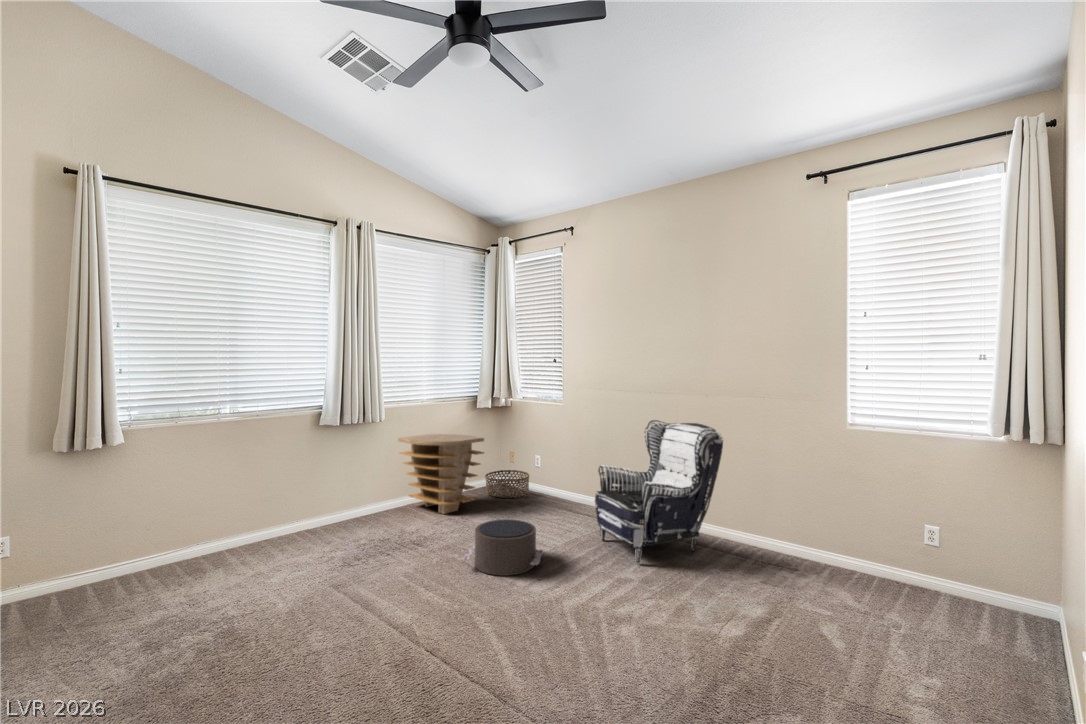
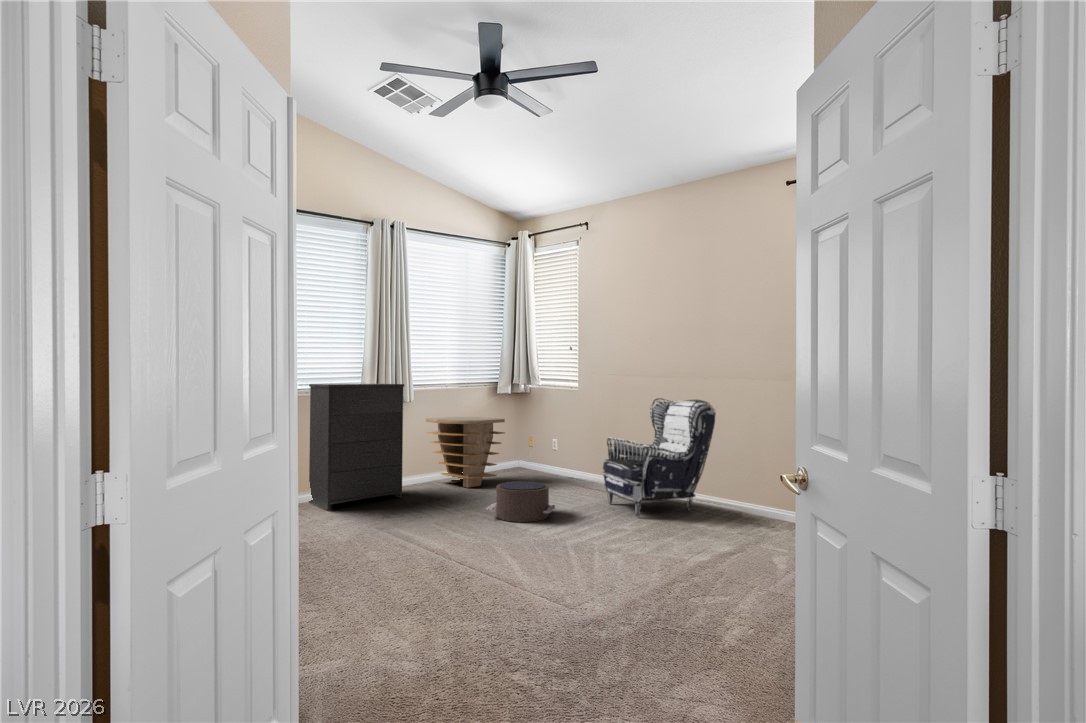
dresser: none [257,402,371,556] -> present [309,384,404,510]
basket: present [485,470,529,498] -> none [506,454,548,478]

